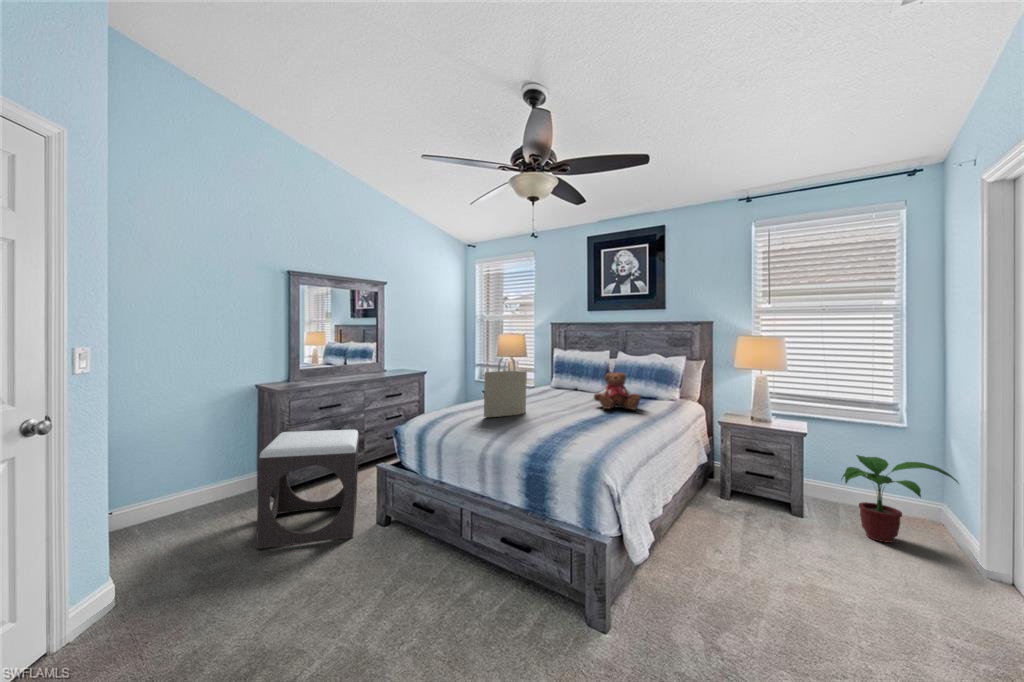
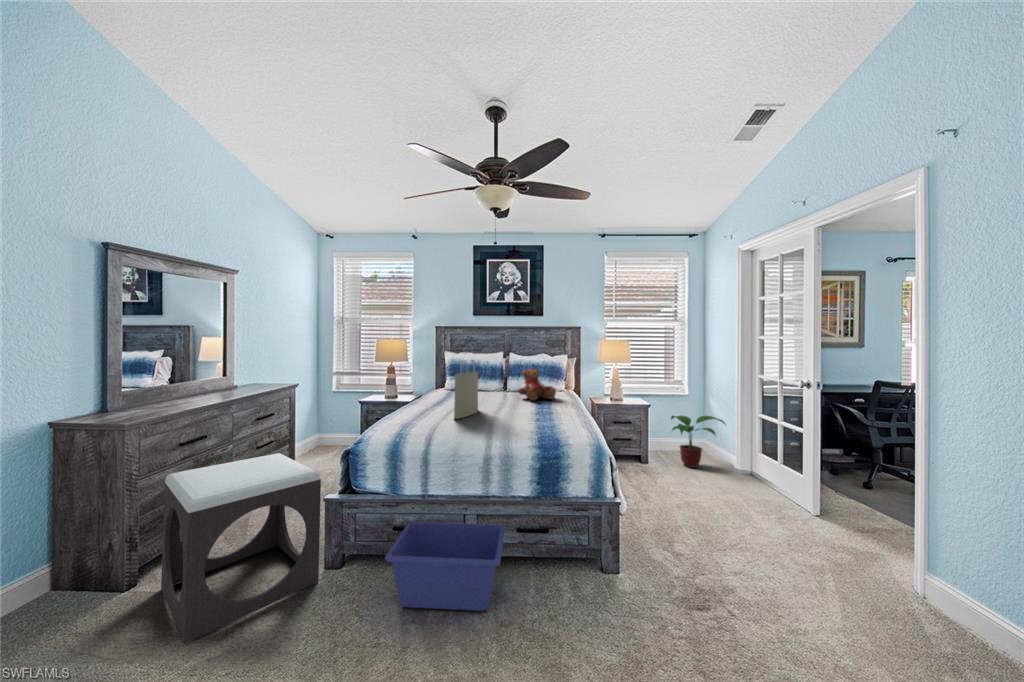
storage bin: none [368,506,487,604] -> present [385,522,505,611]

